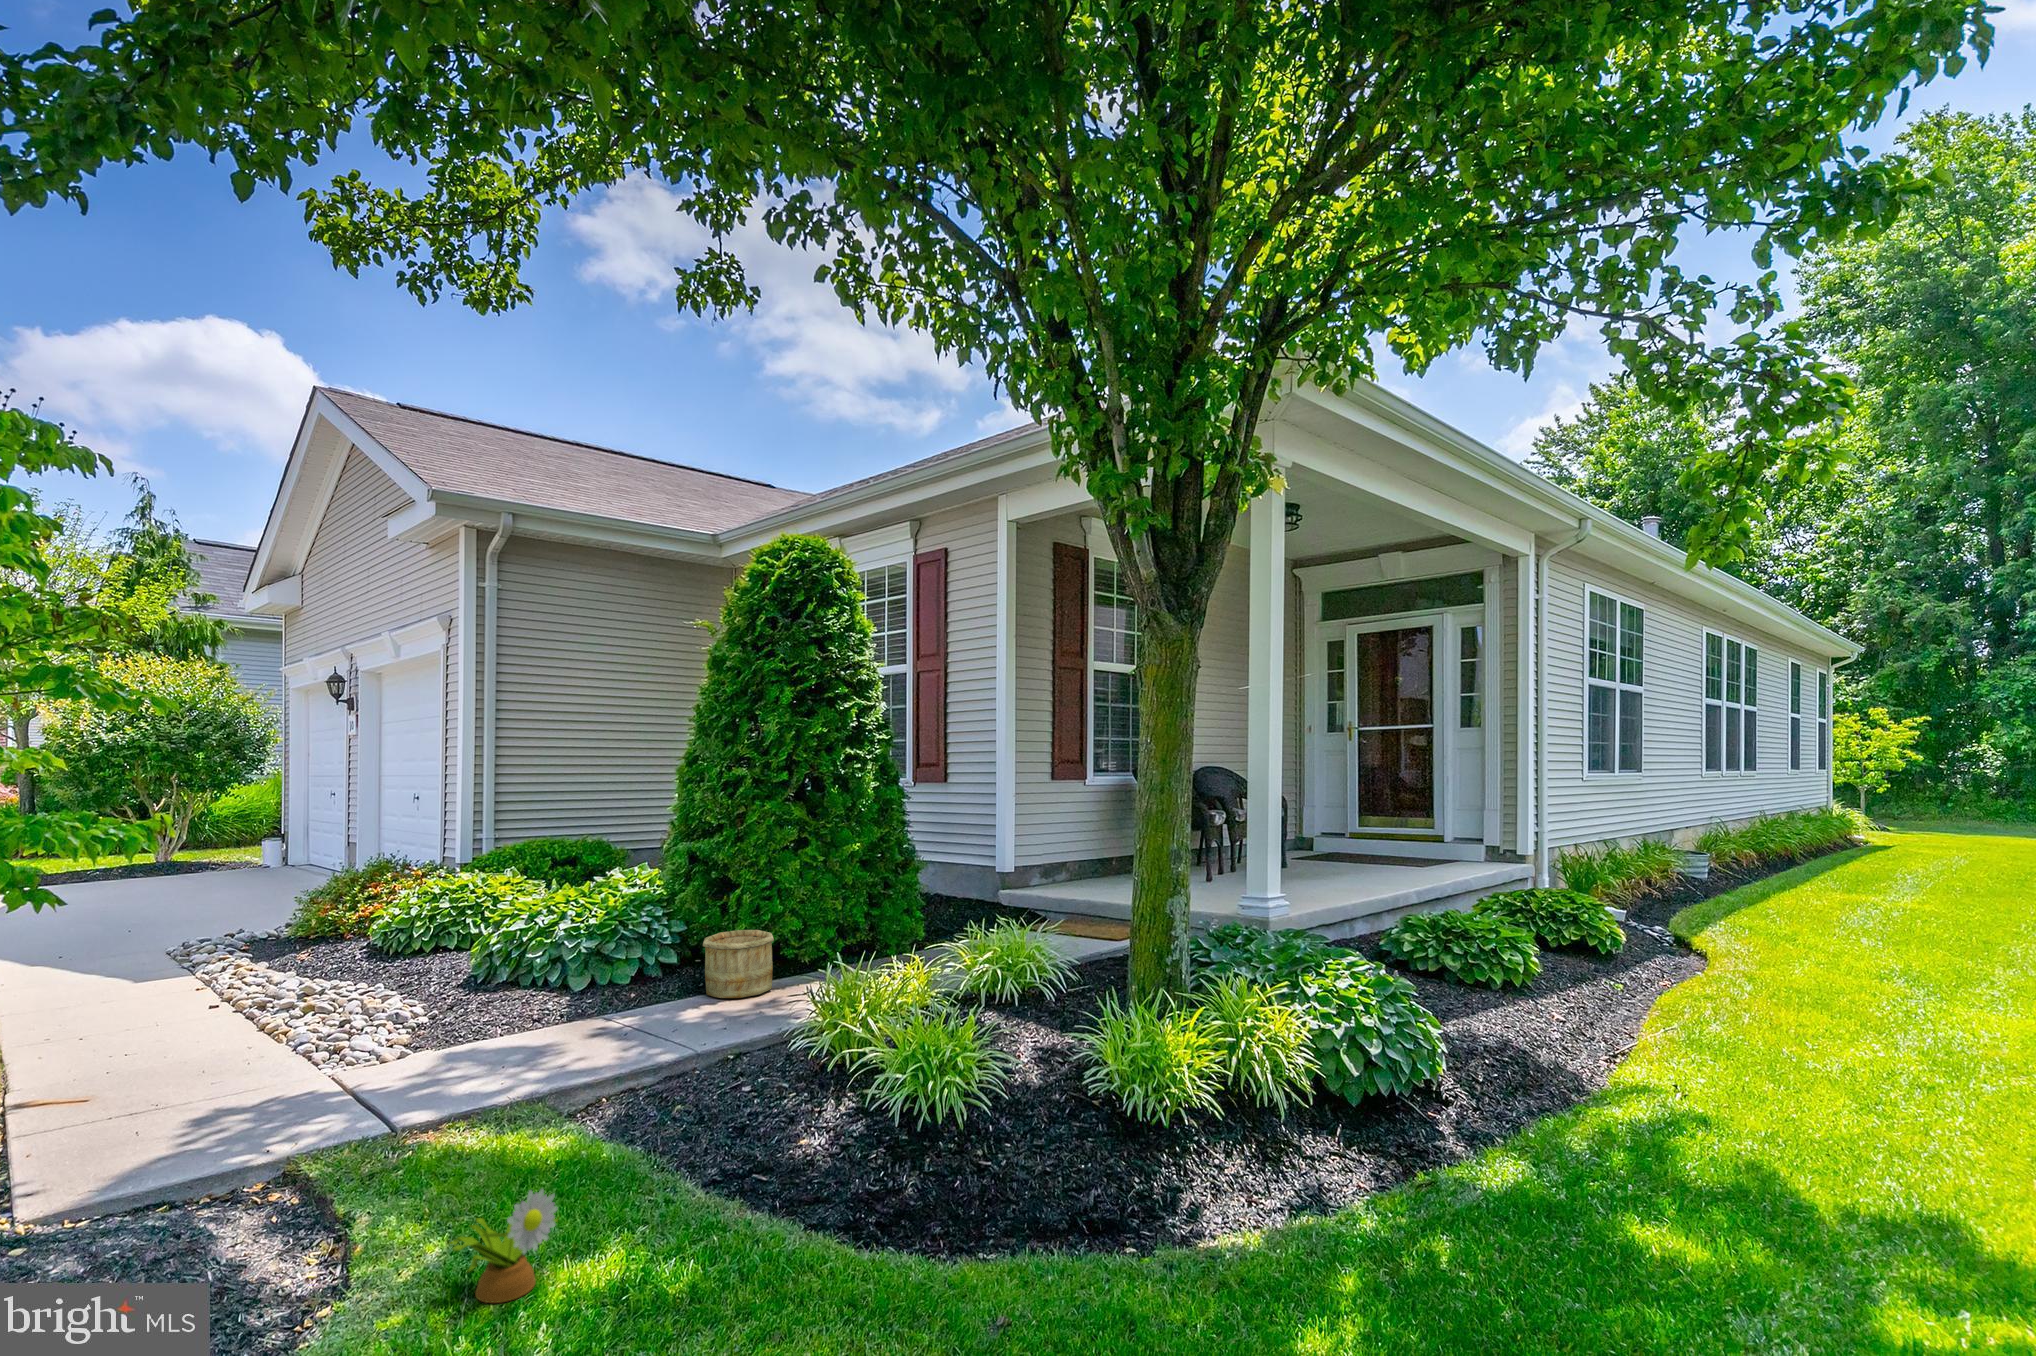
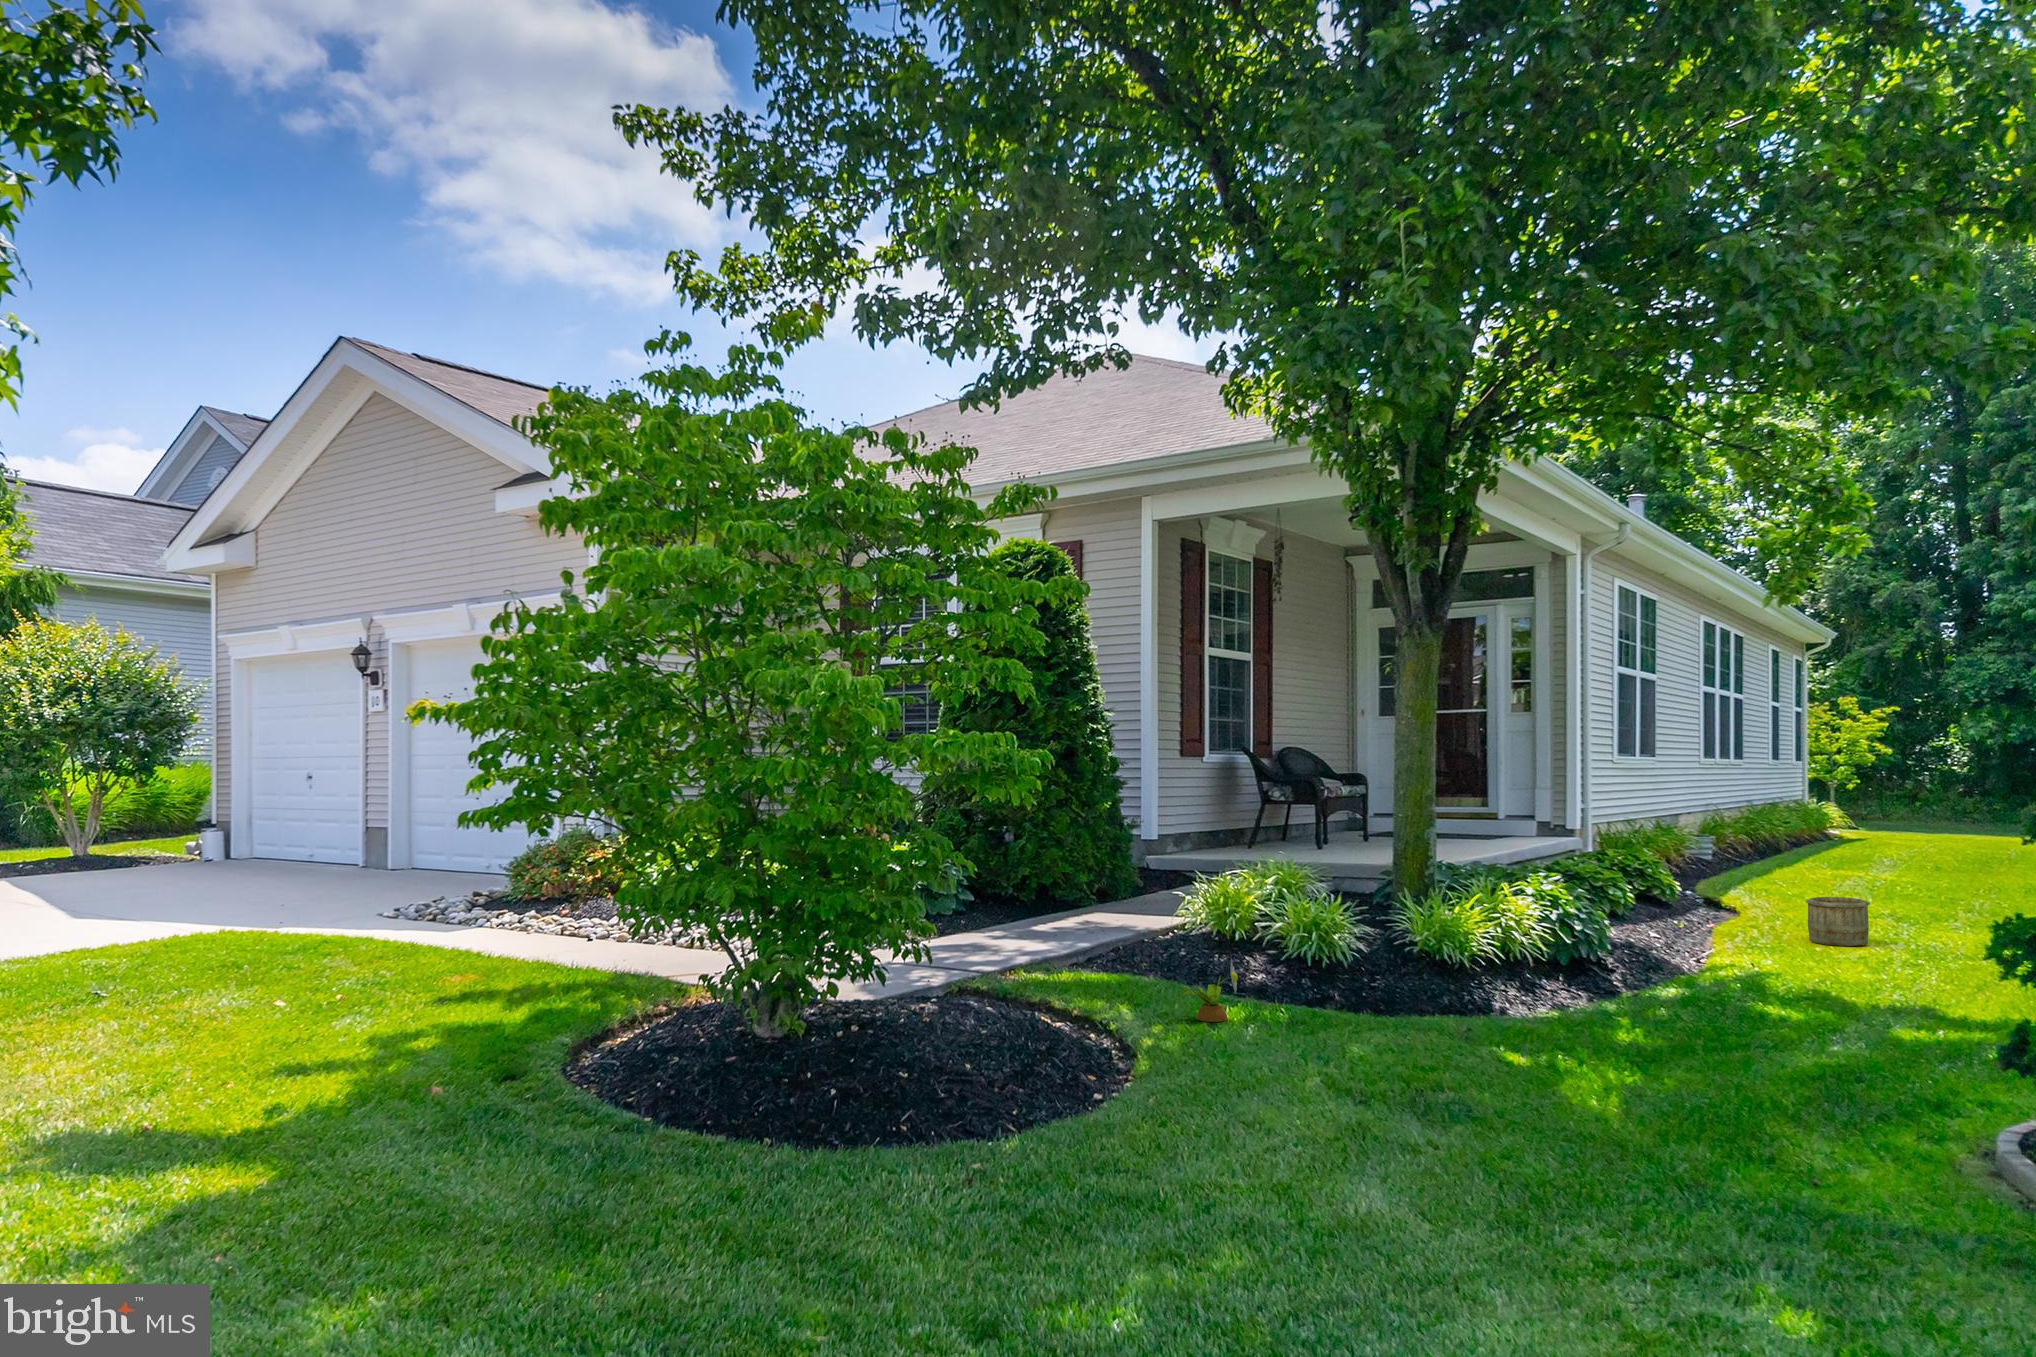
wooden bucket: present [703,930,774,998] -> present [1806,897,1870,946]

